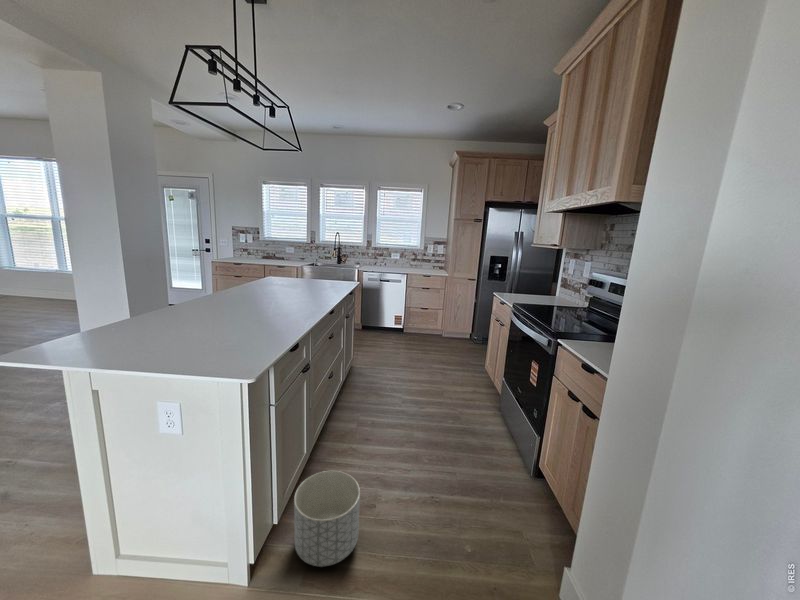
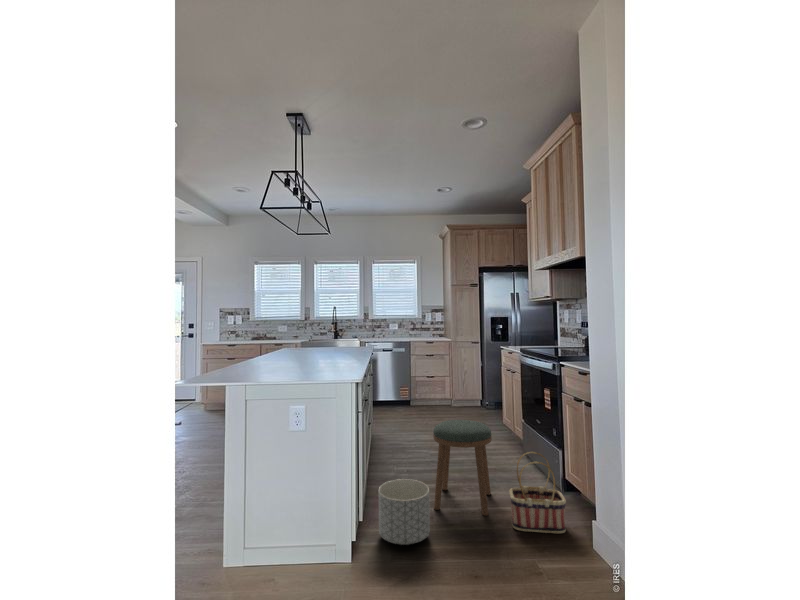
stool: none [379,390,457,512] -> present [433,420,492,516]
basket: none [463,454,534,561] -> present [509,452,566,533]

